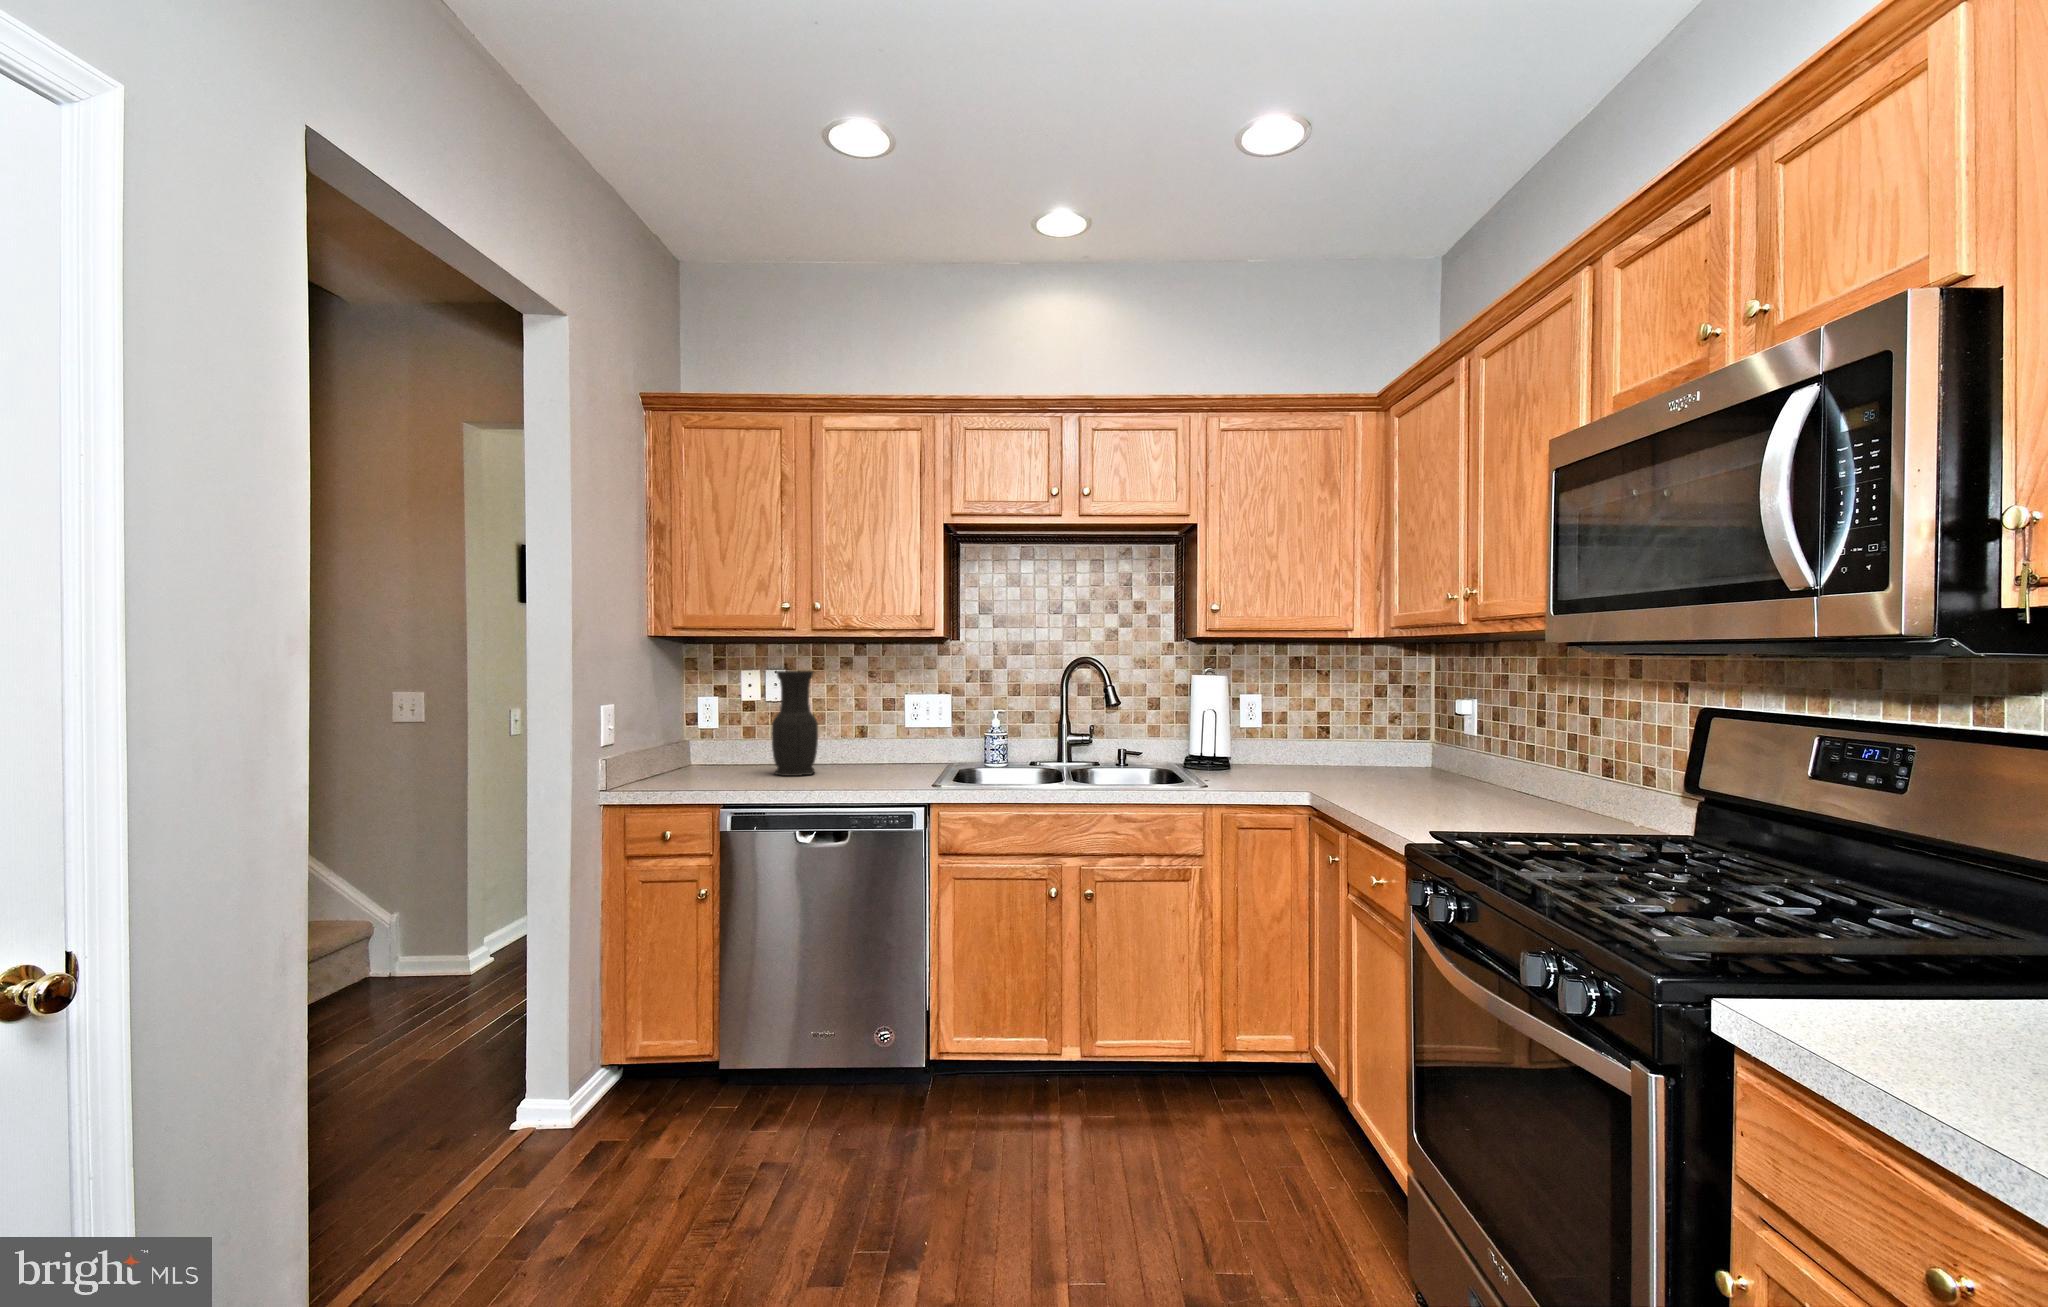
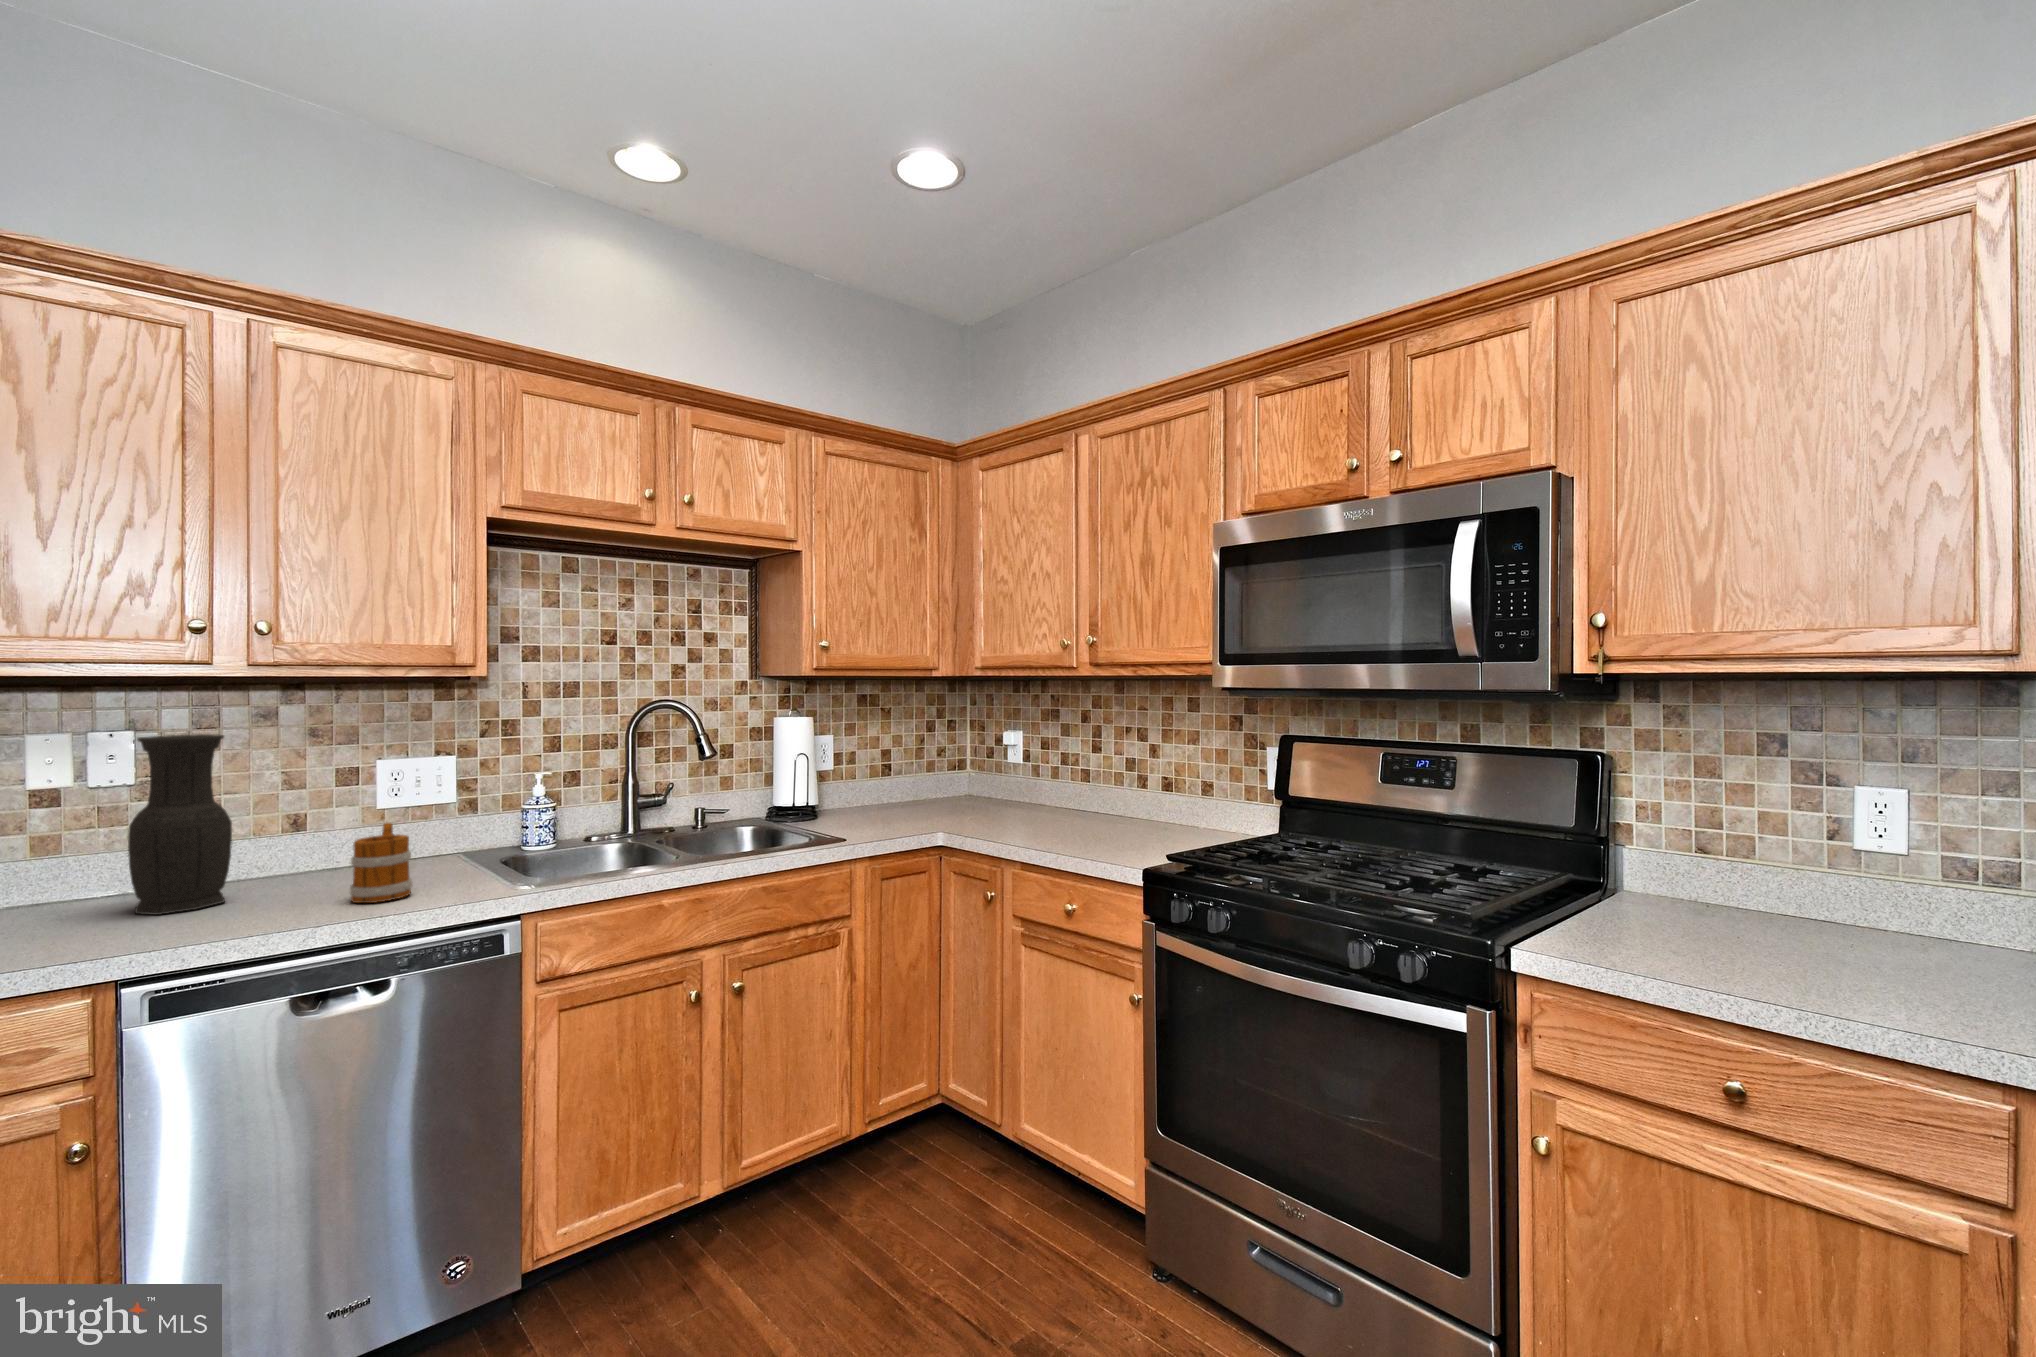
mug: none [860,734,896,784] -> present [350,823,412,903]

